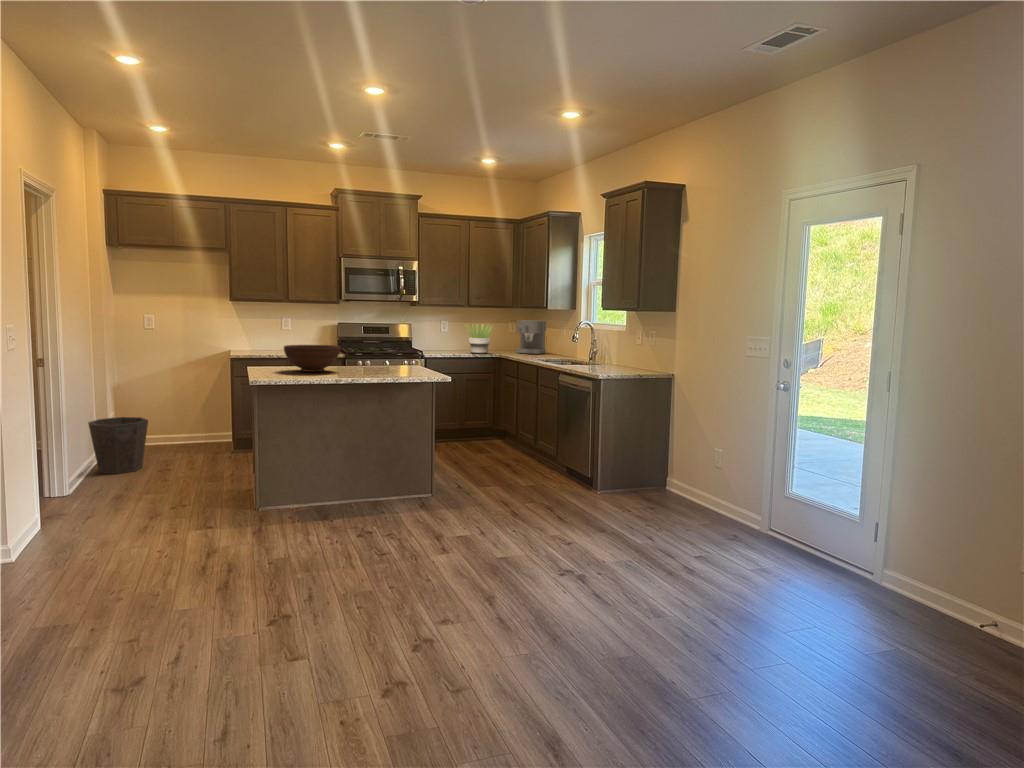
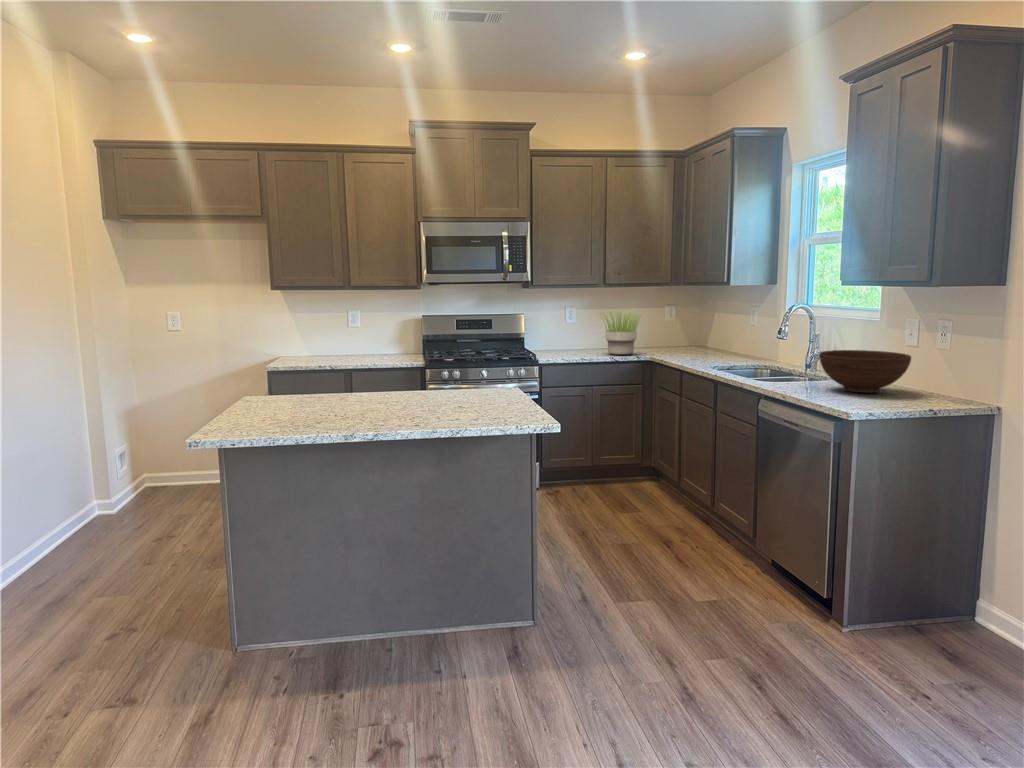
coffee maker: present [516,320,546,354] -> none [676,302,724,353]
fruit bowl: present [284,345,341,372] -> present [819,350,911,393]
waste bin: present [88,417,148,474] -> none [70,457,150,541]

